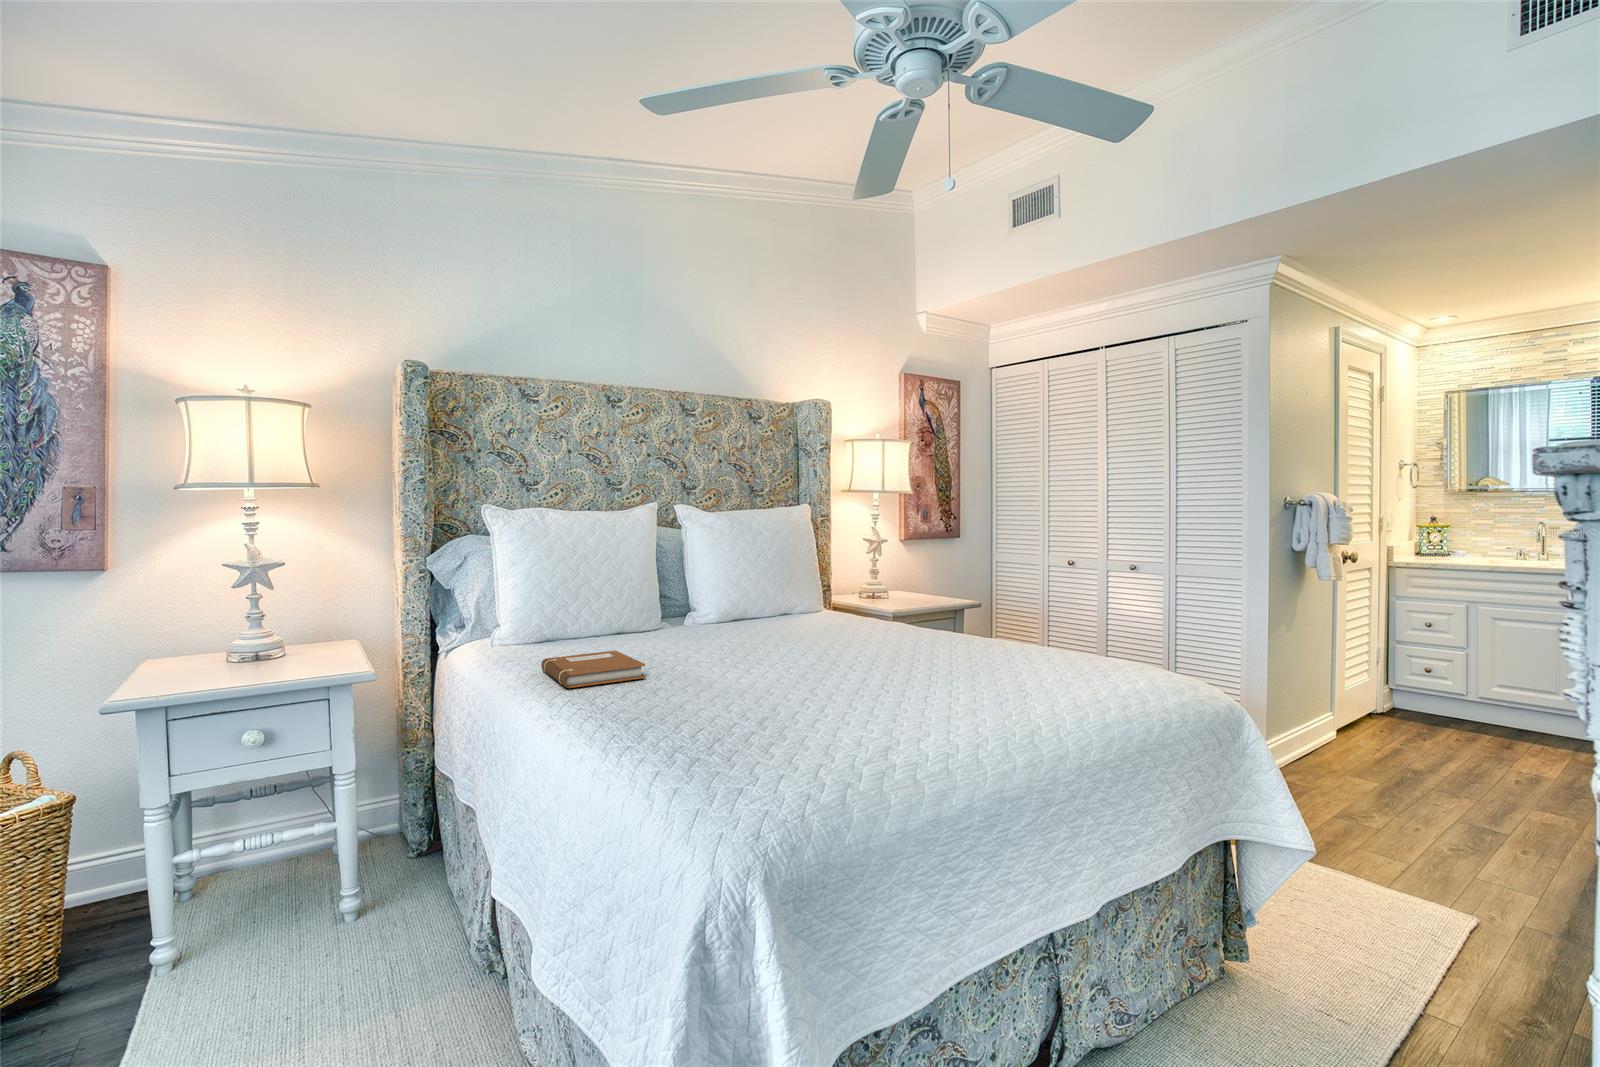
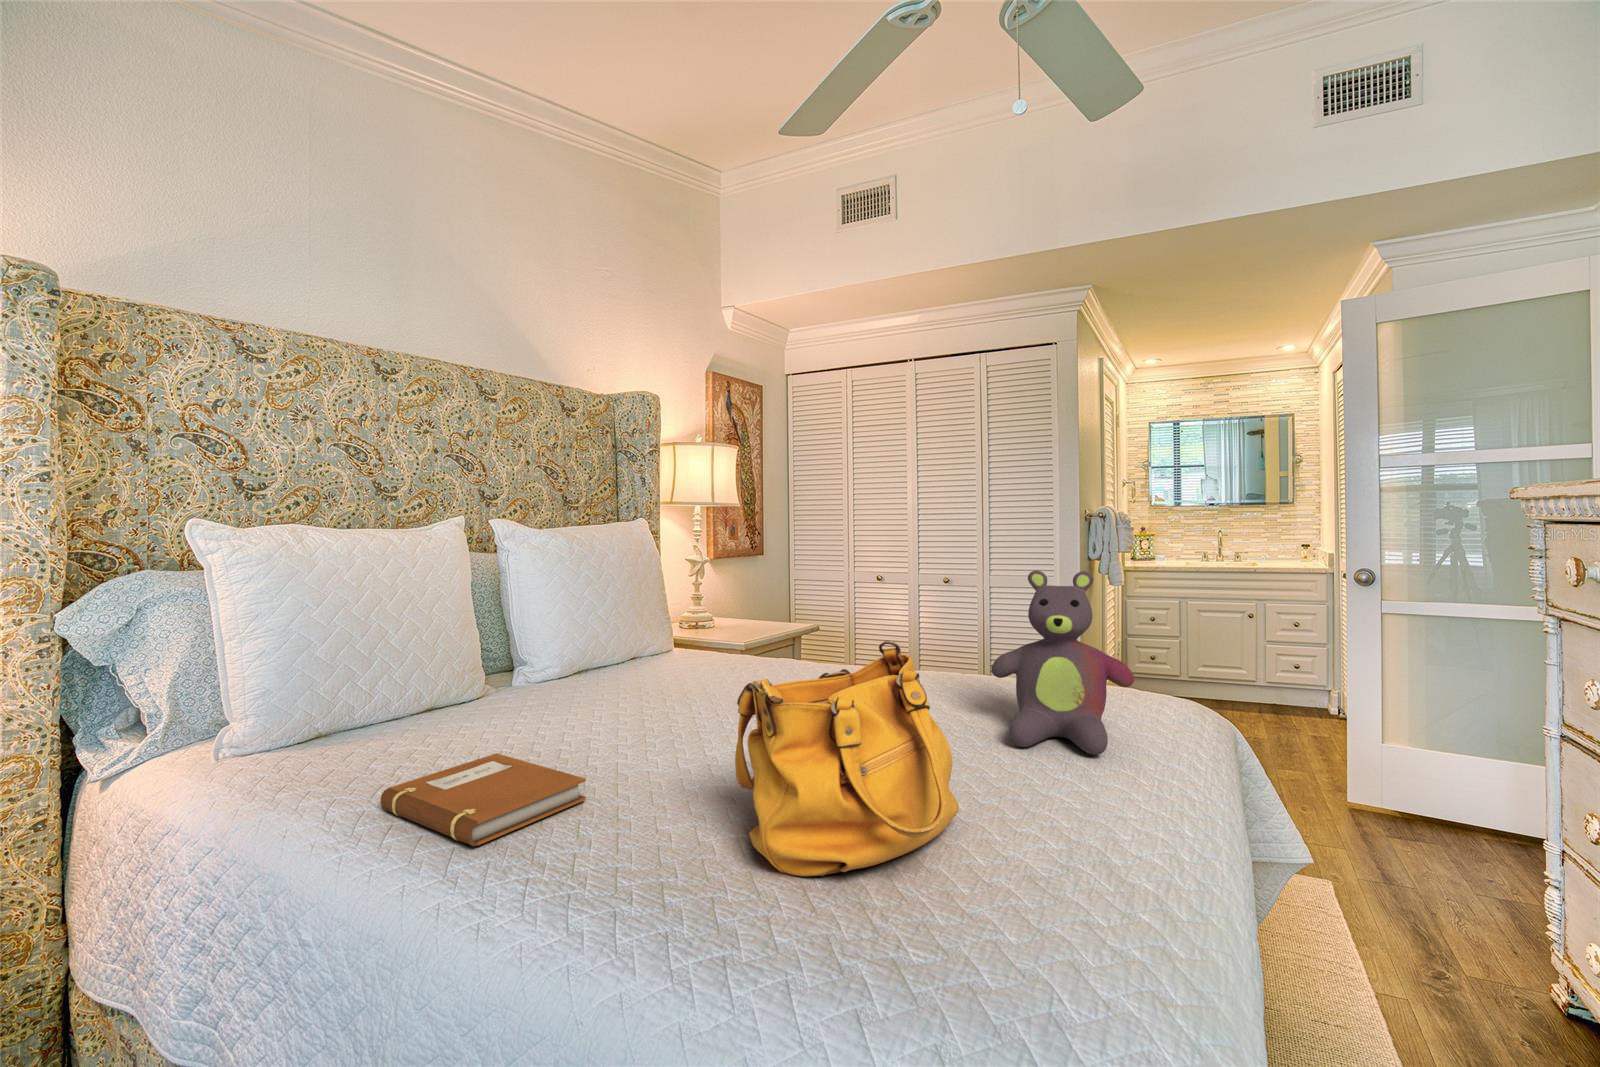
stuffed bear: none [978,539,1102,695] -> present [991,570,1135,755]
handbag: none [693,581,856,721] -> present [735,641,959,876]

